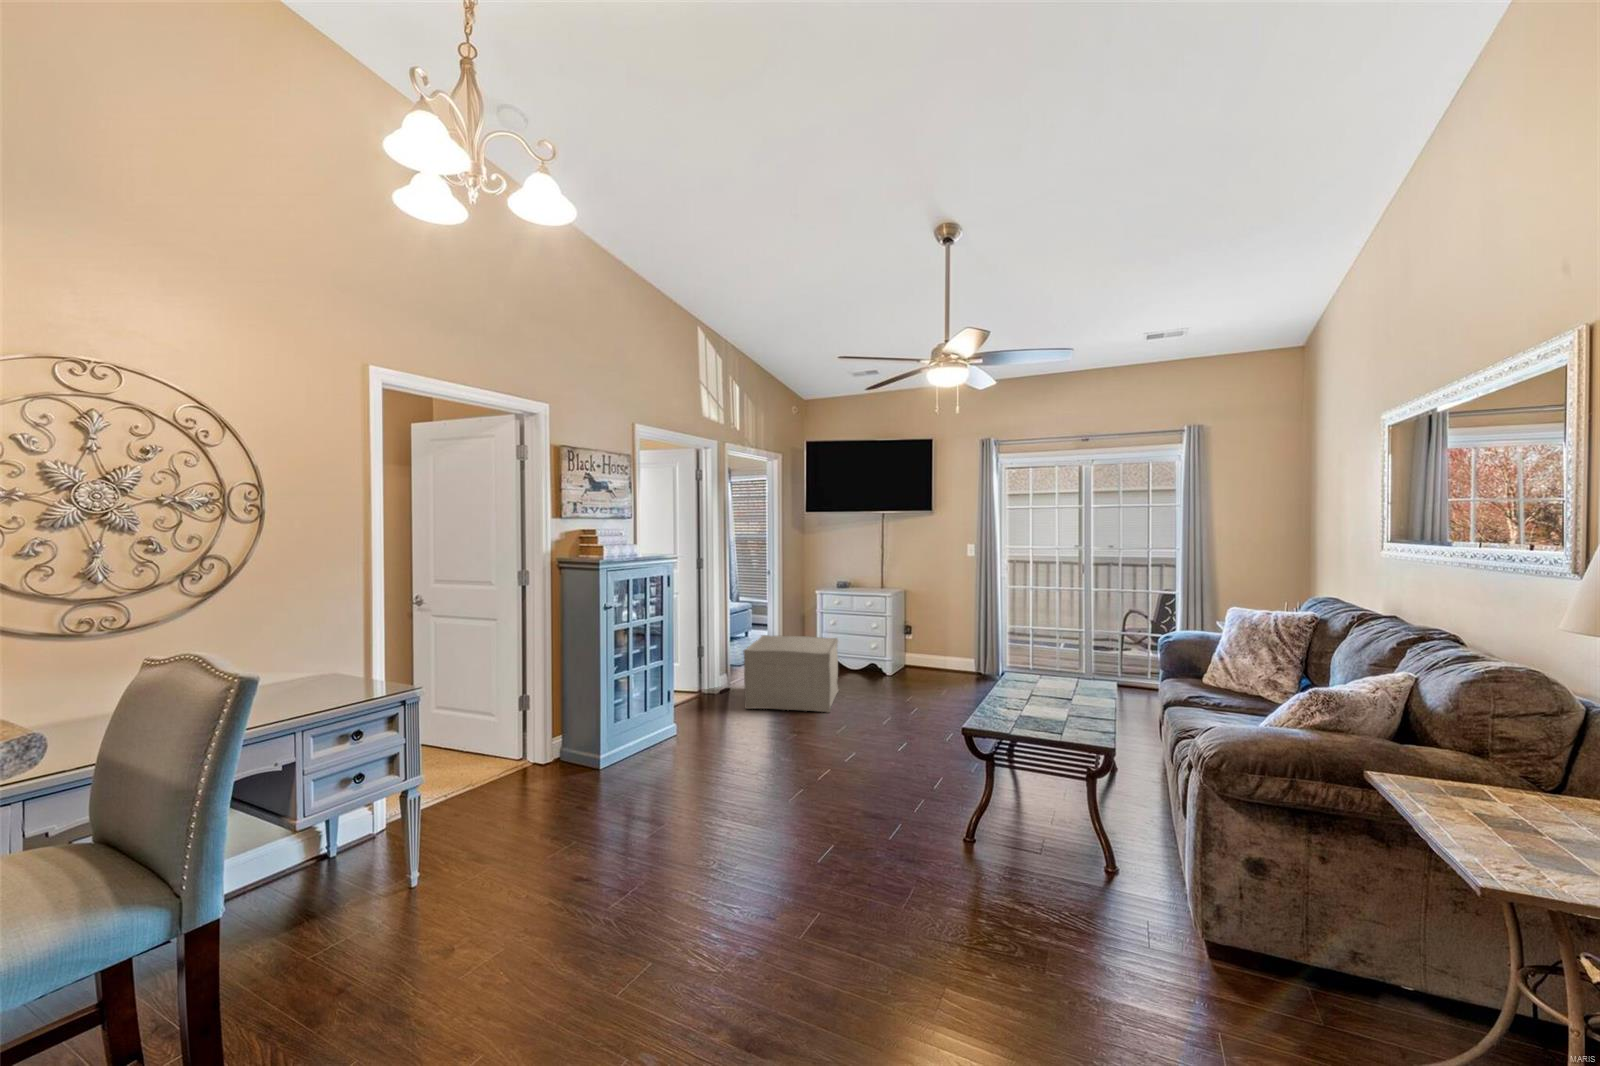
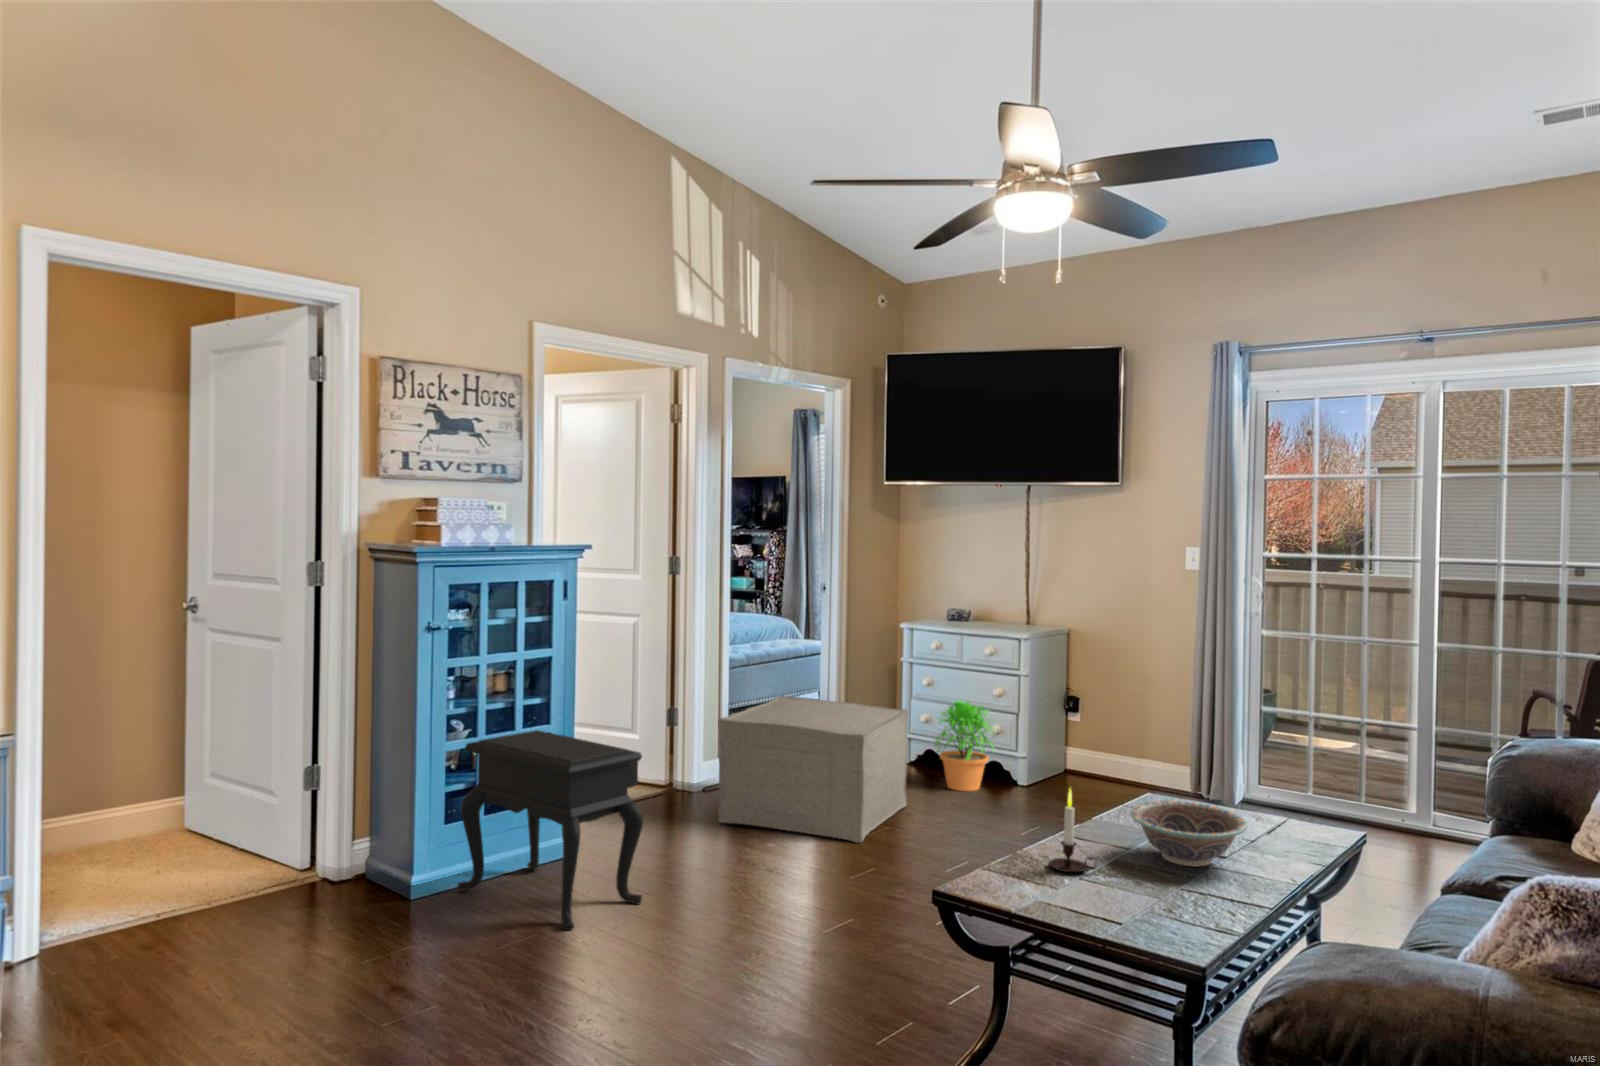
potted plant: none [843,630,879,680] -> present [935,701,994,791]
side table: none [624,664,738,776] -> present [457,730,643,930]
candle: none [999,671,1024,713] -> present [1049,789,1096,872]
decorative bowl: none [1027,674,1086,705] -> present [1130,800,1248,866]

